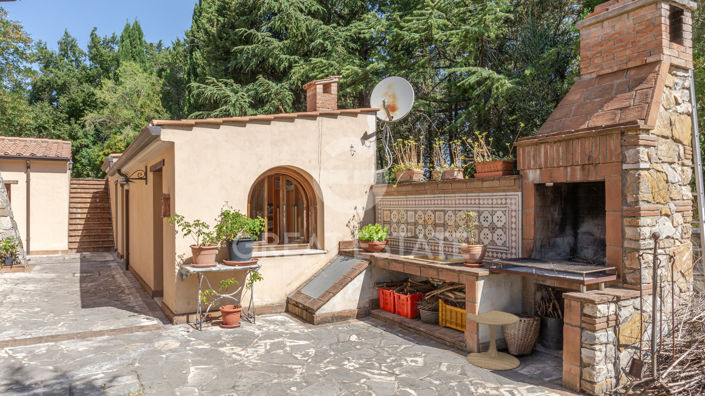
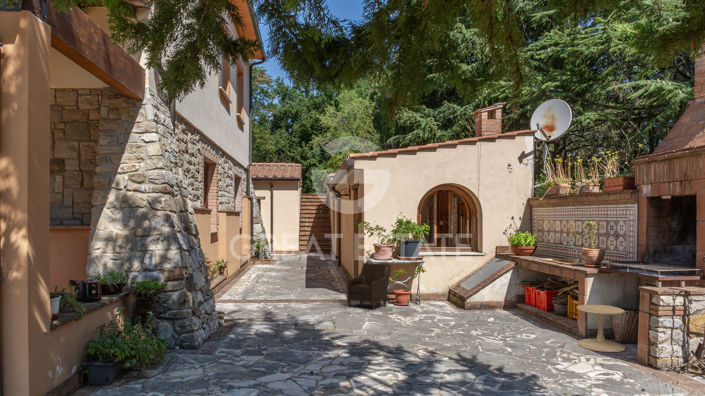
chair: none [152,272,217,341] -> present [347,263,391,310]

